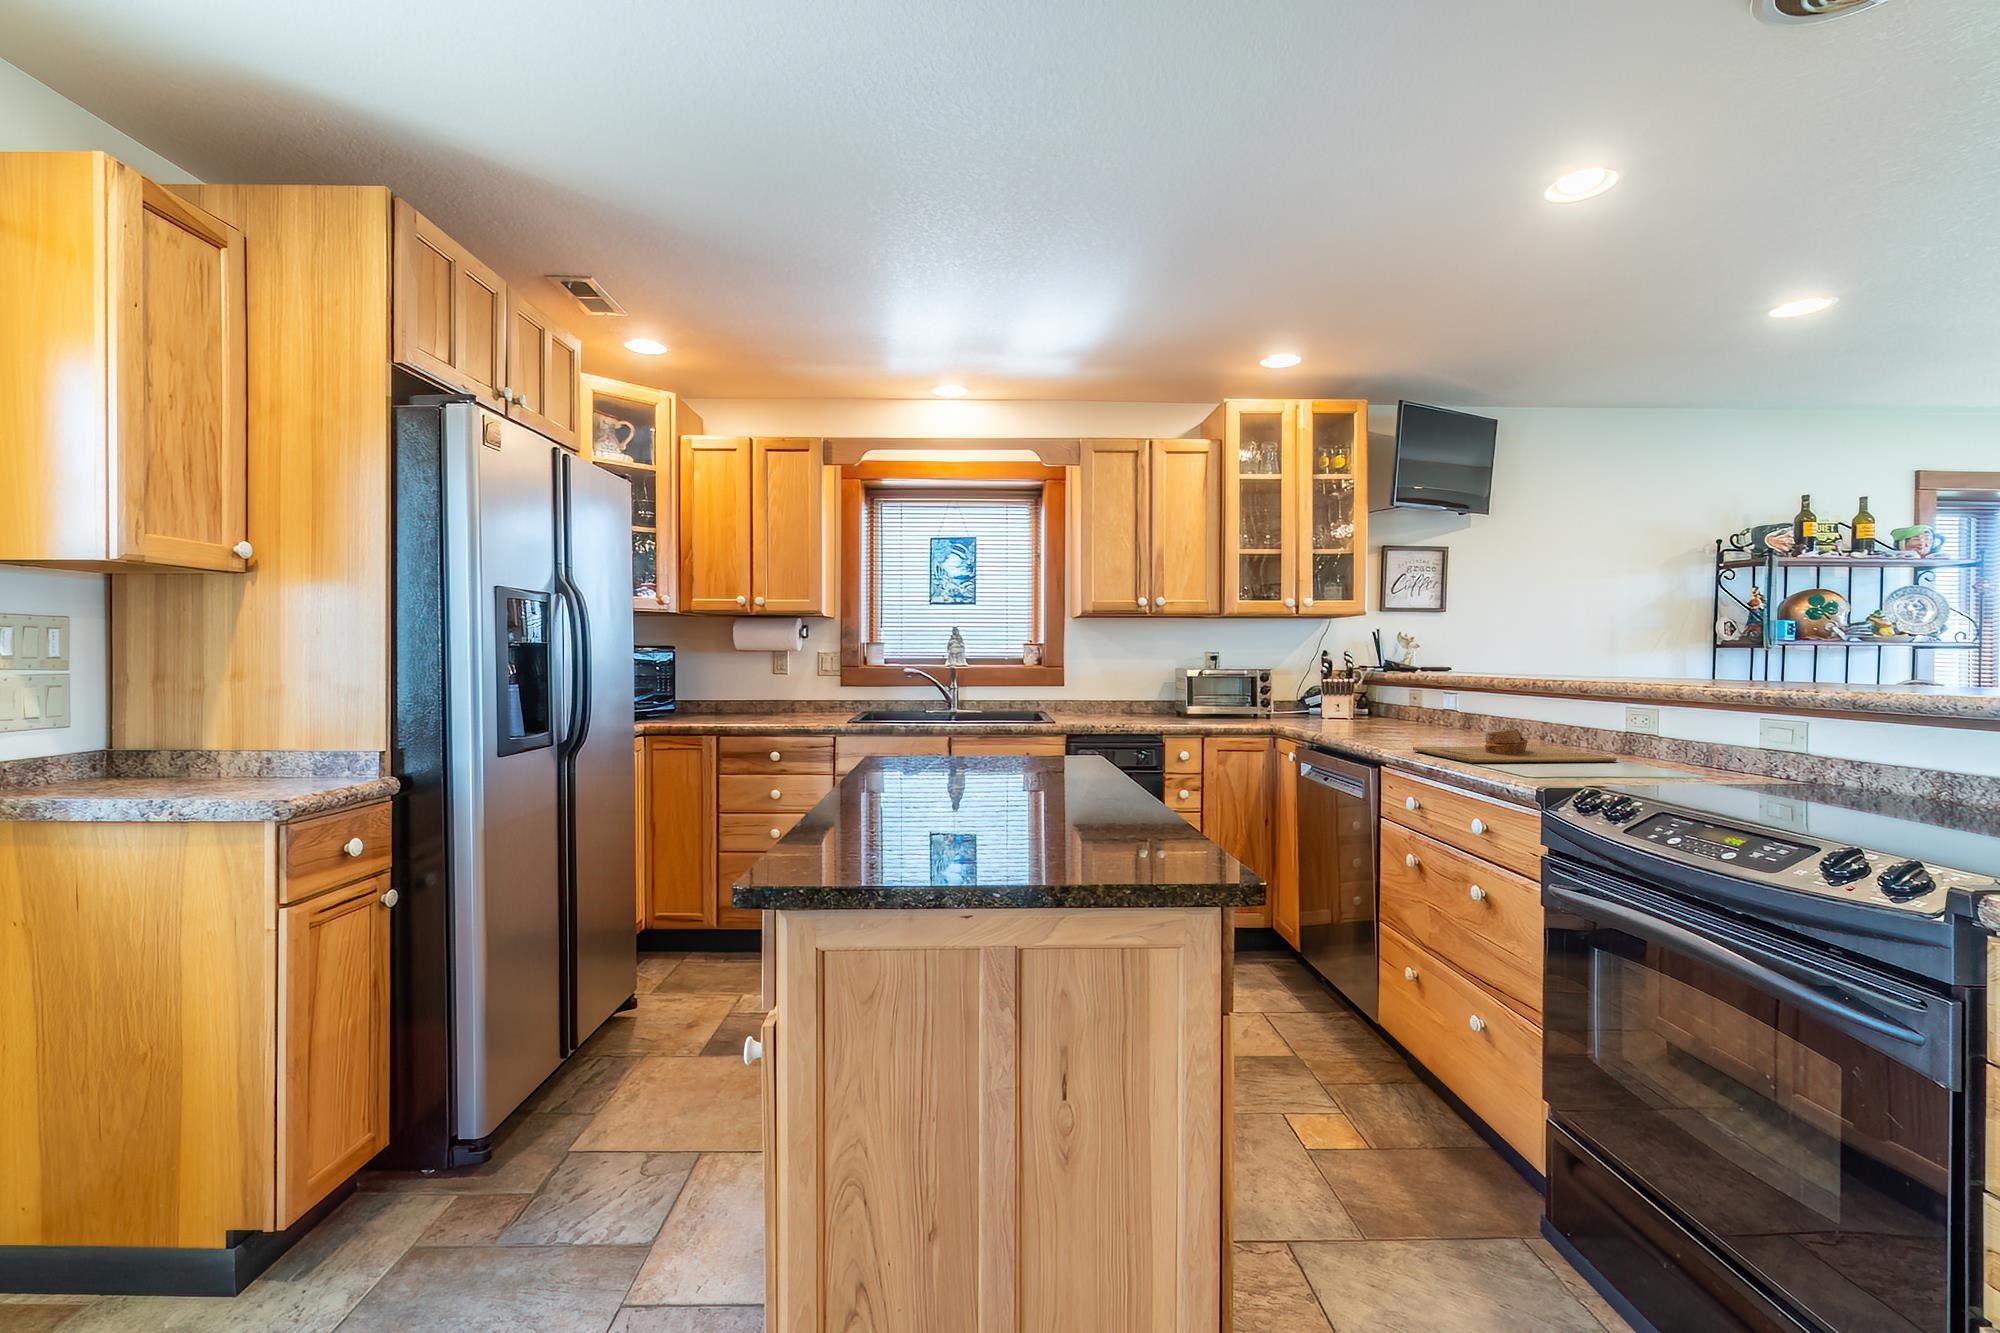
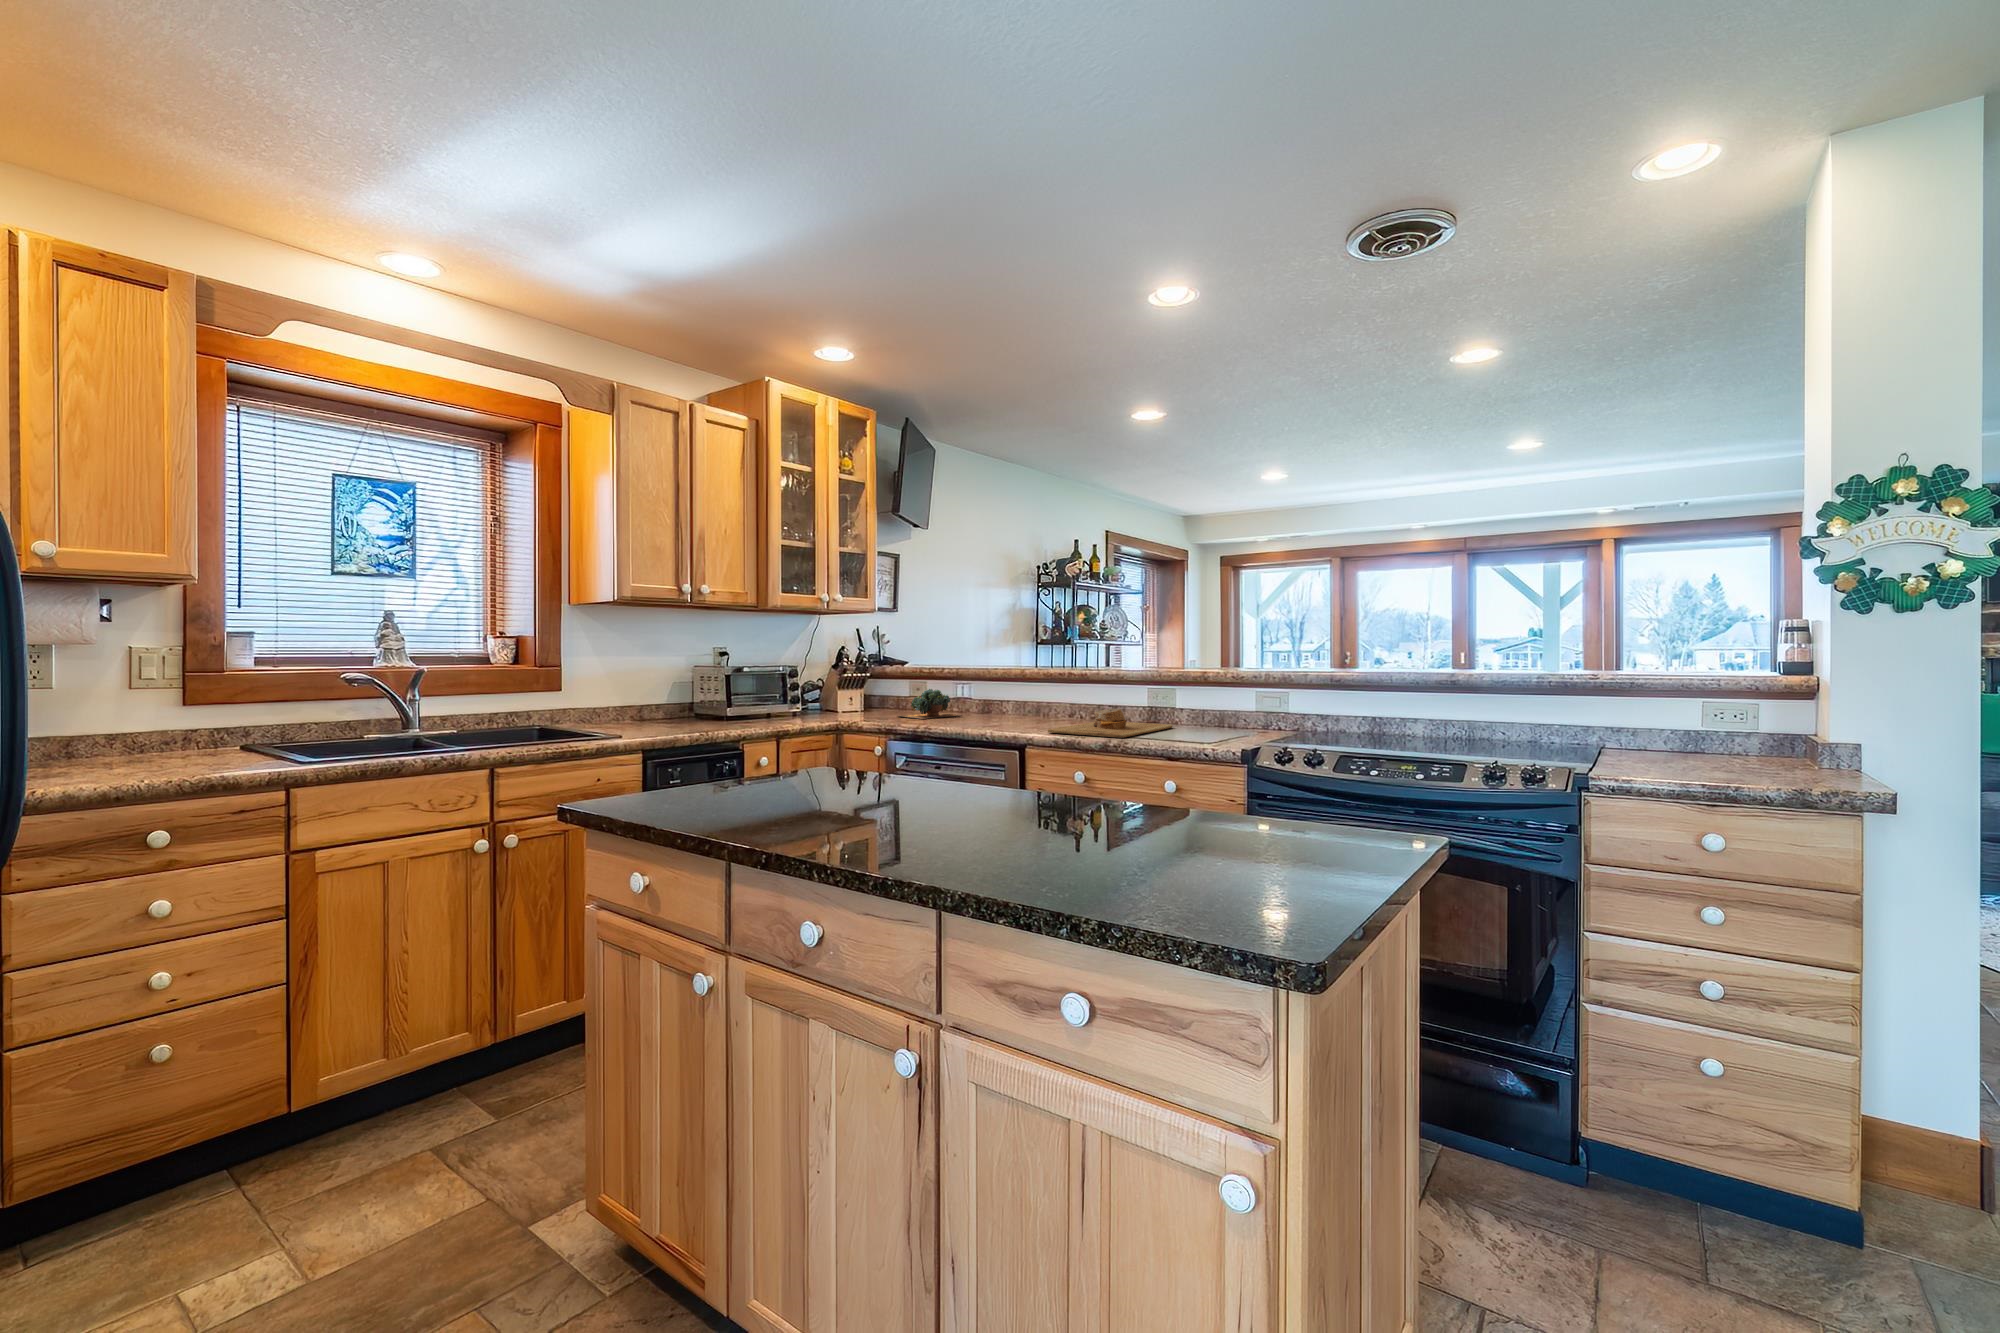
succulent plant: none [1344,698,1420,730] -> present [897,689,961,719]

